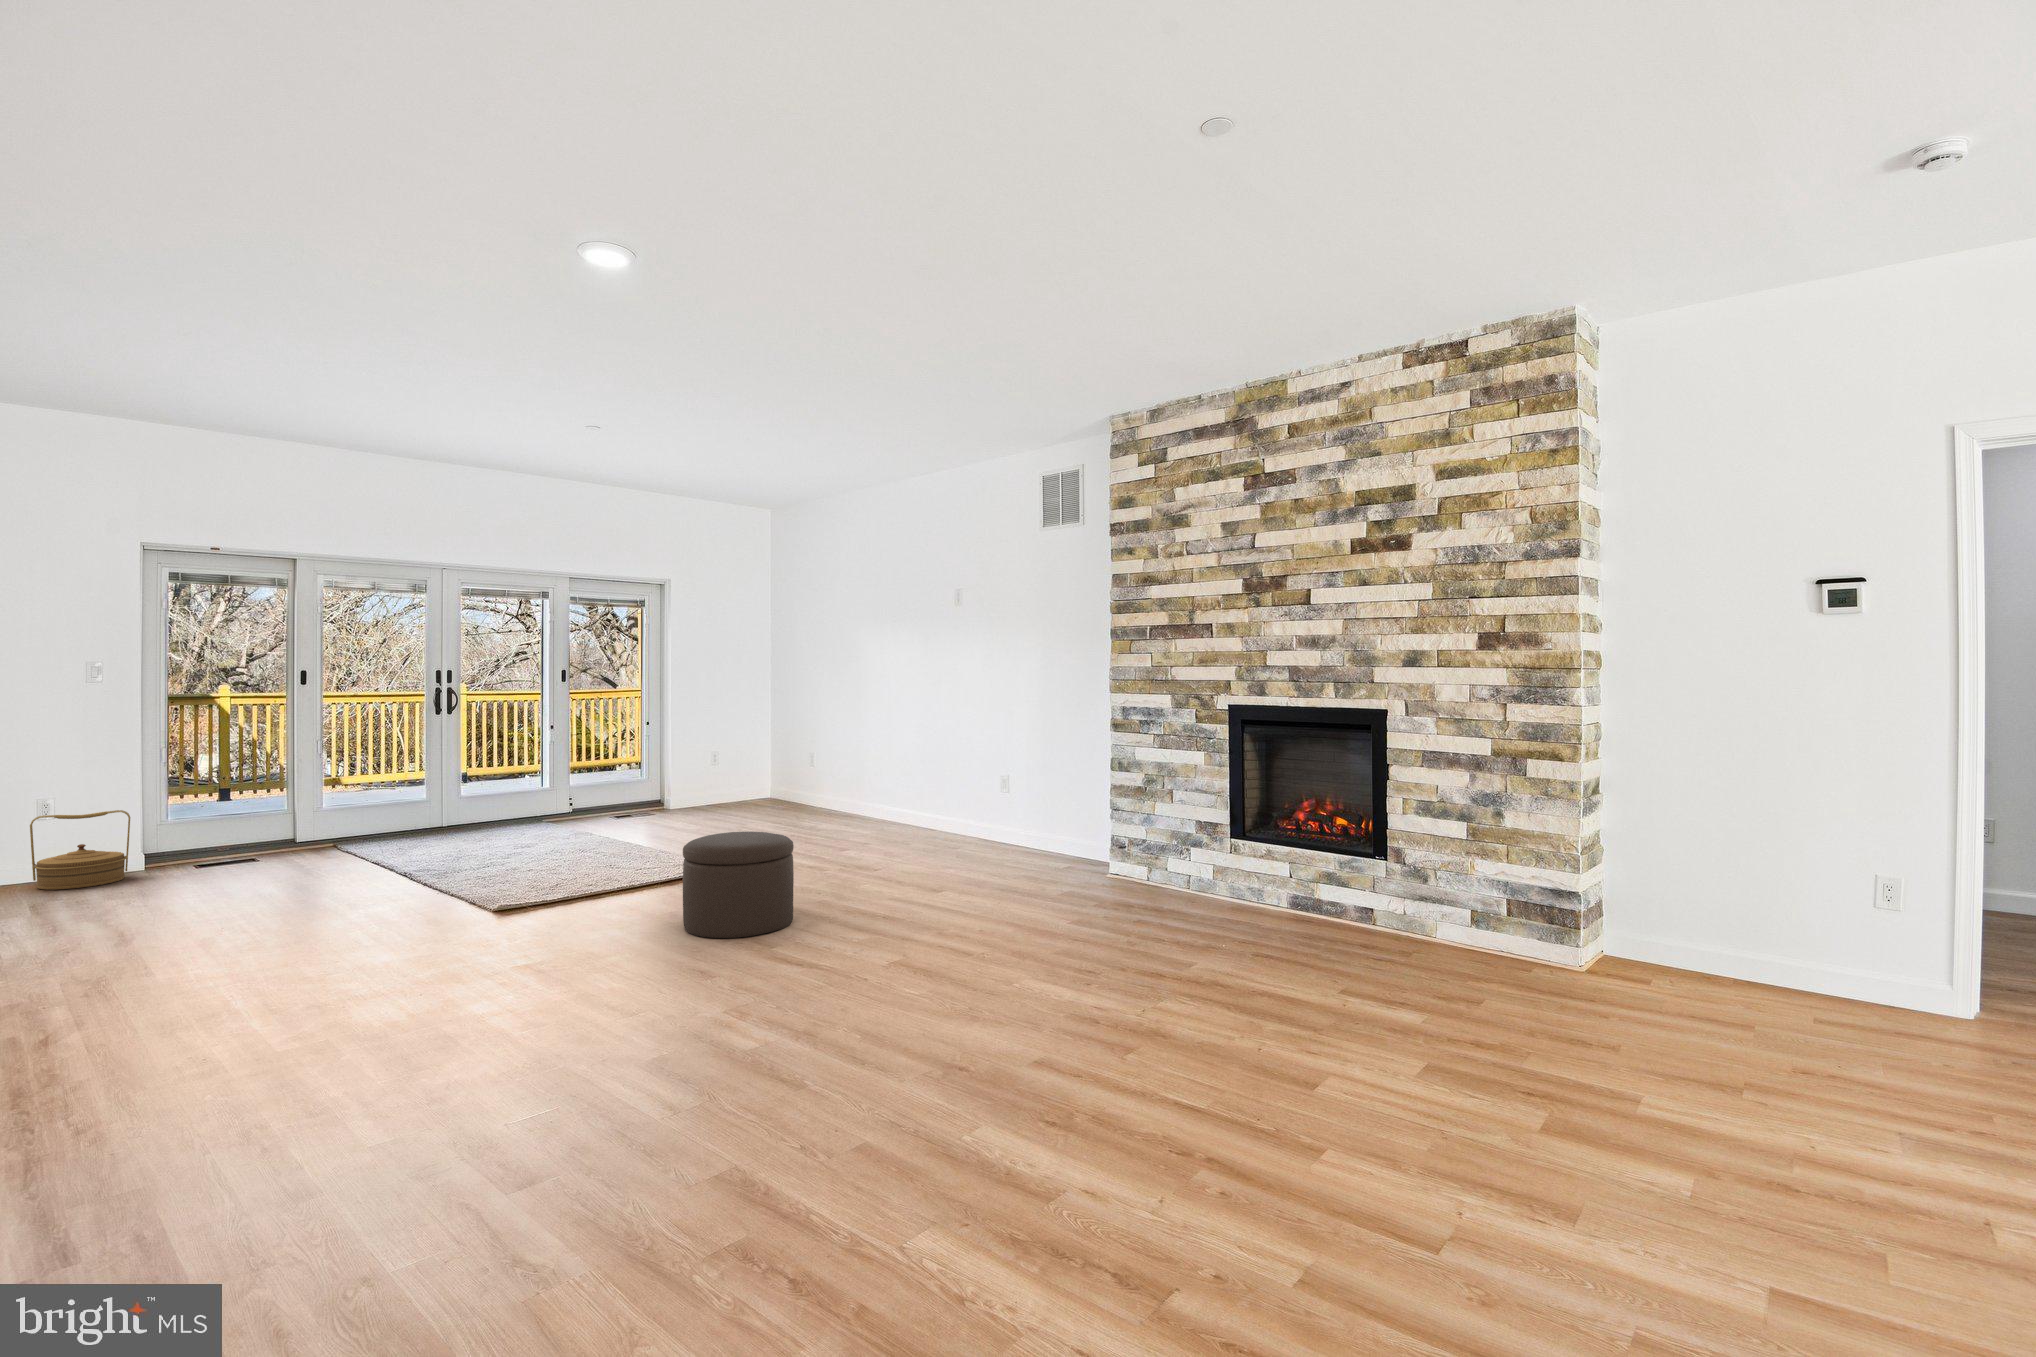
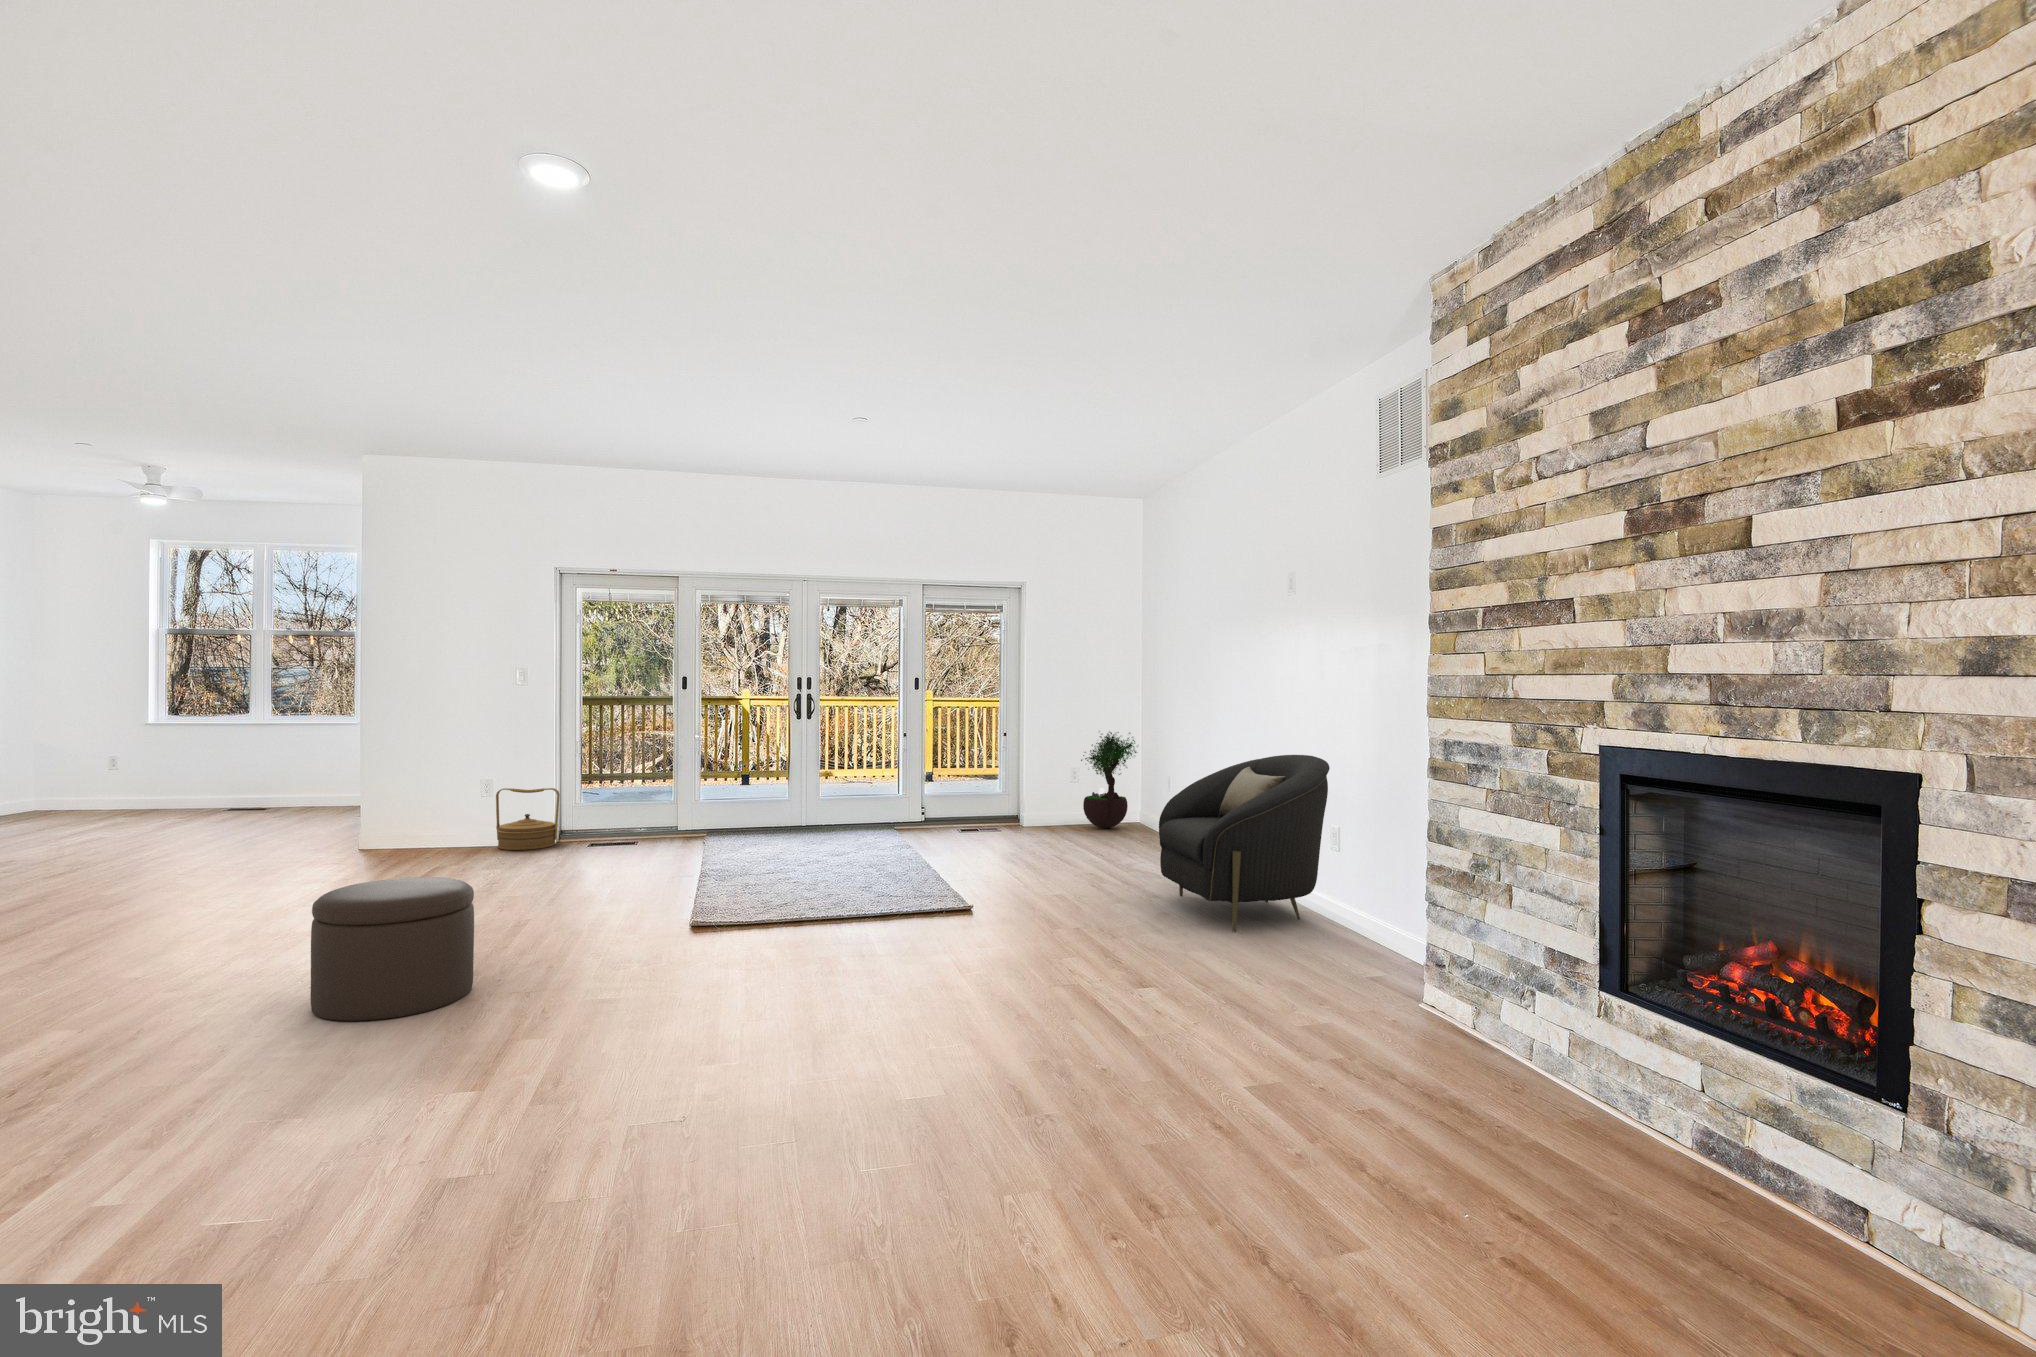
potted tree: none [722,713,775,804] -> present [1081,731,1138,828]
armchair: none [867,726,998,856] -> present [1159,755,1330,932]
ottoman: present [683,832,794,938] -> present [311,877,474,1021]

